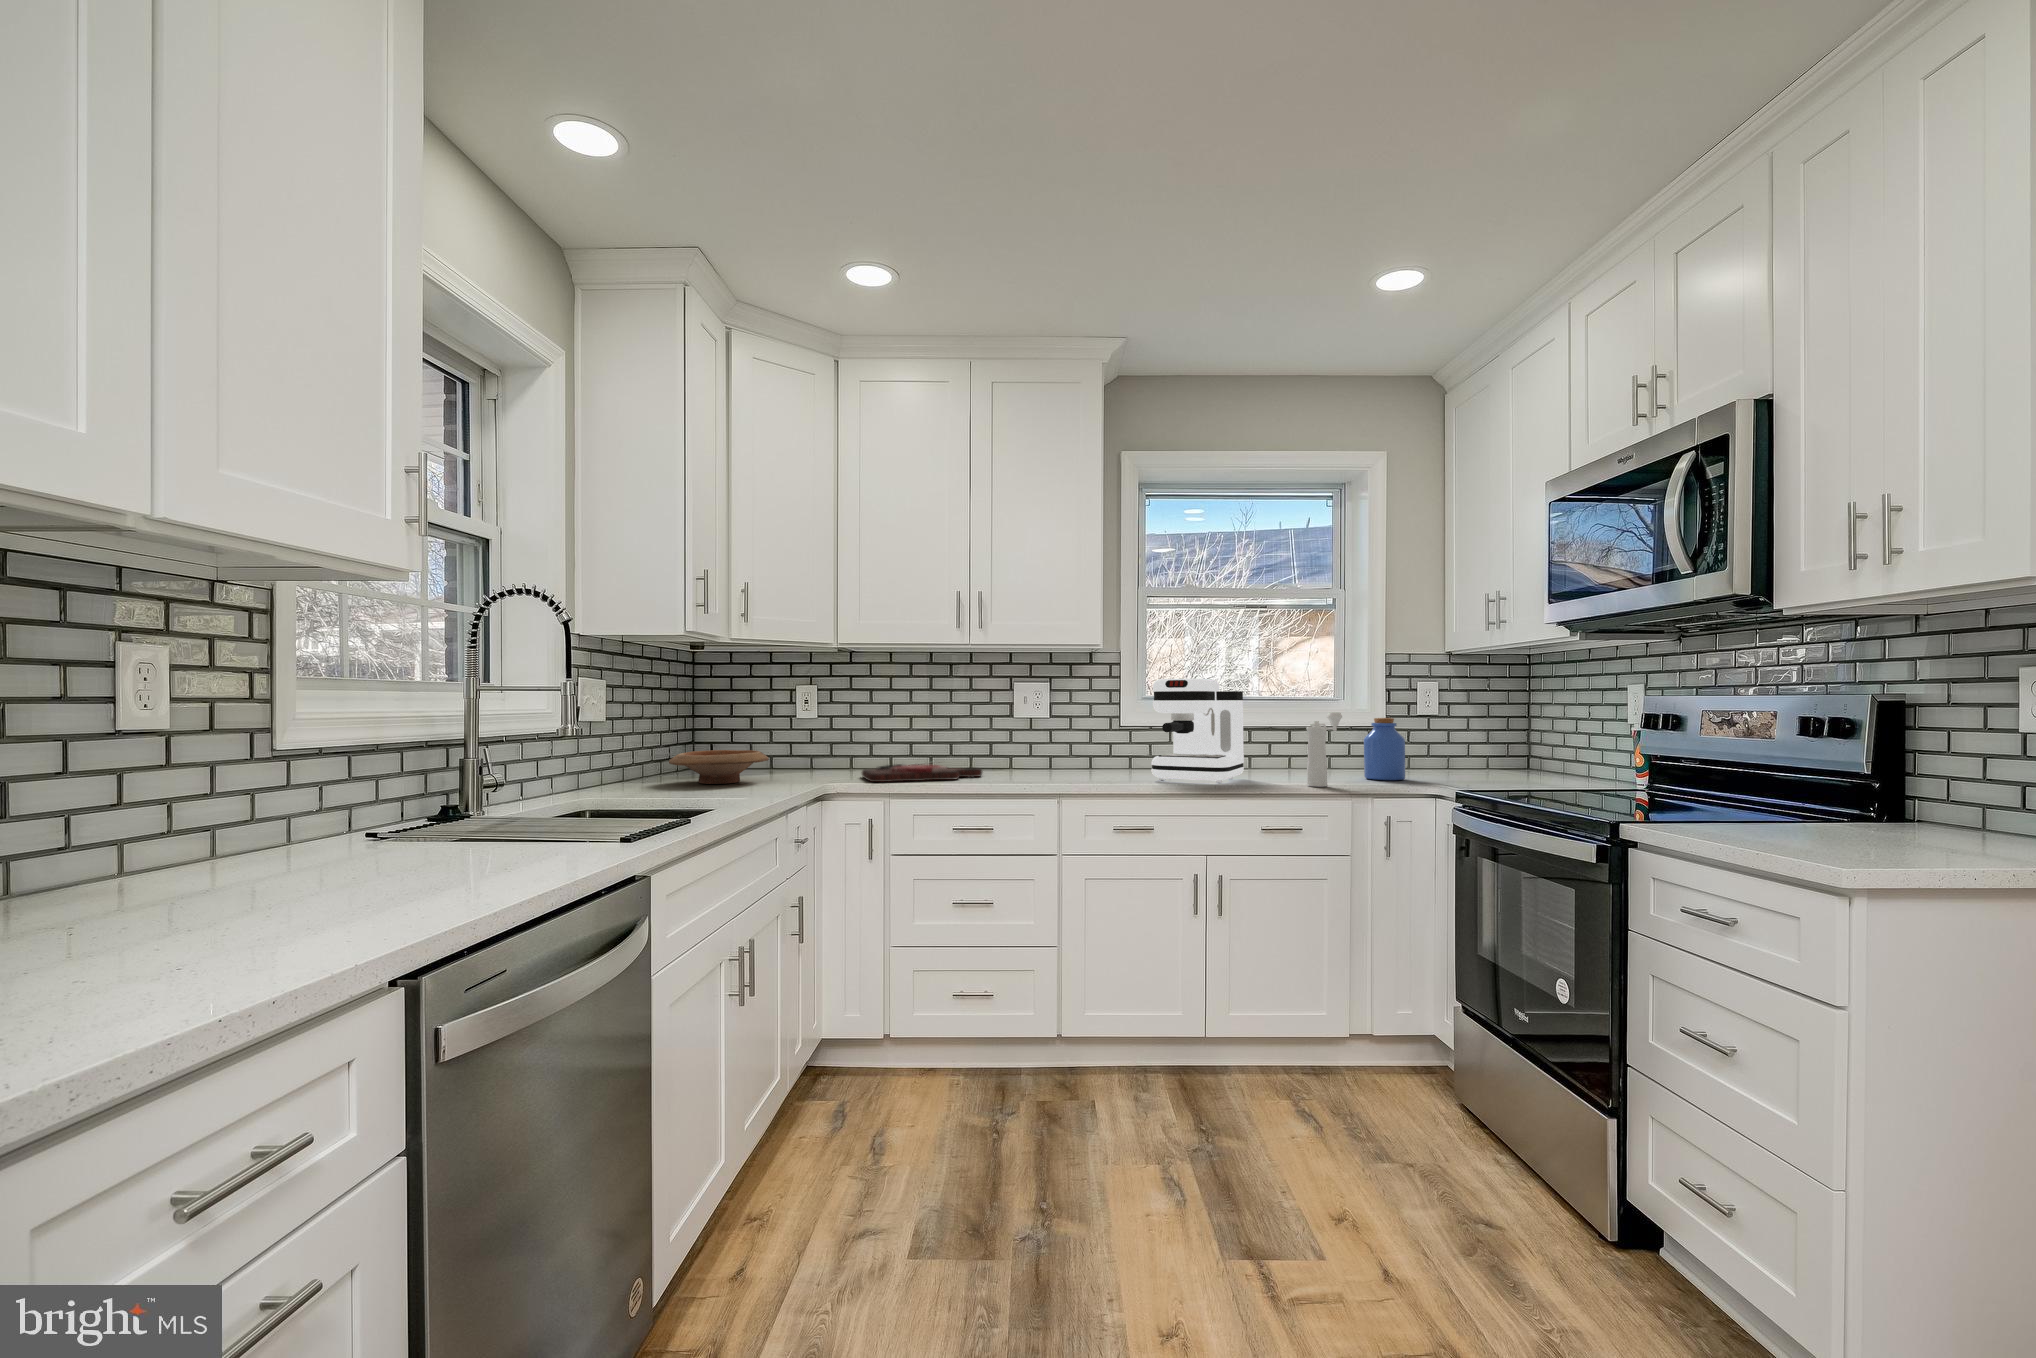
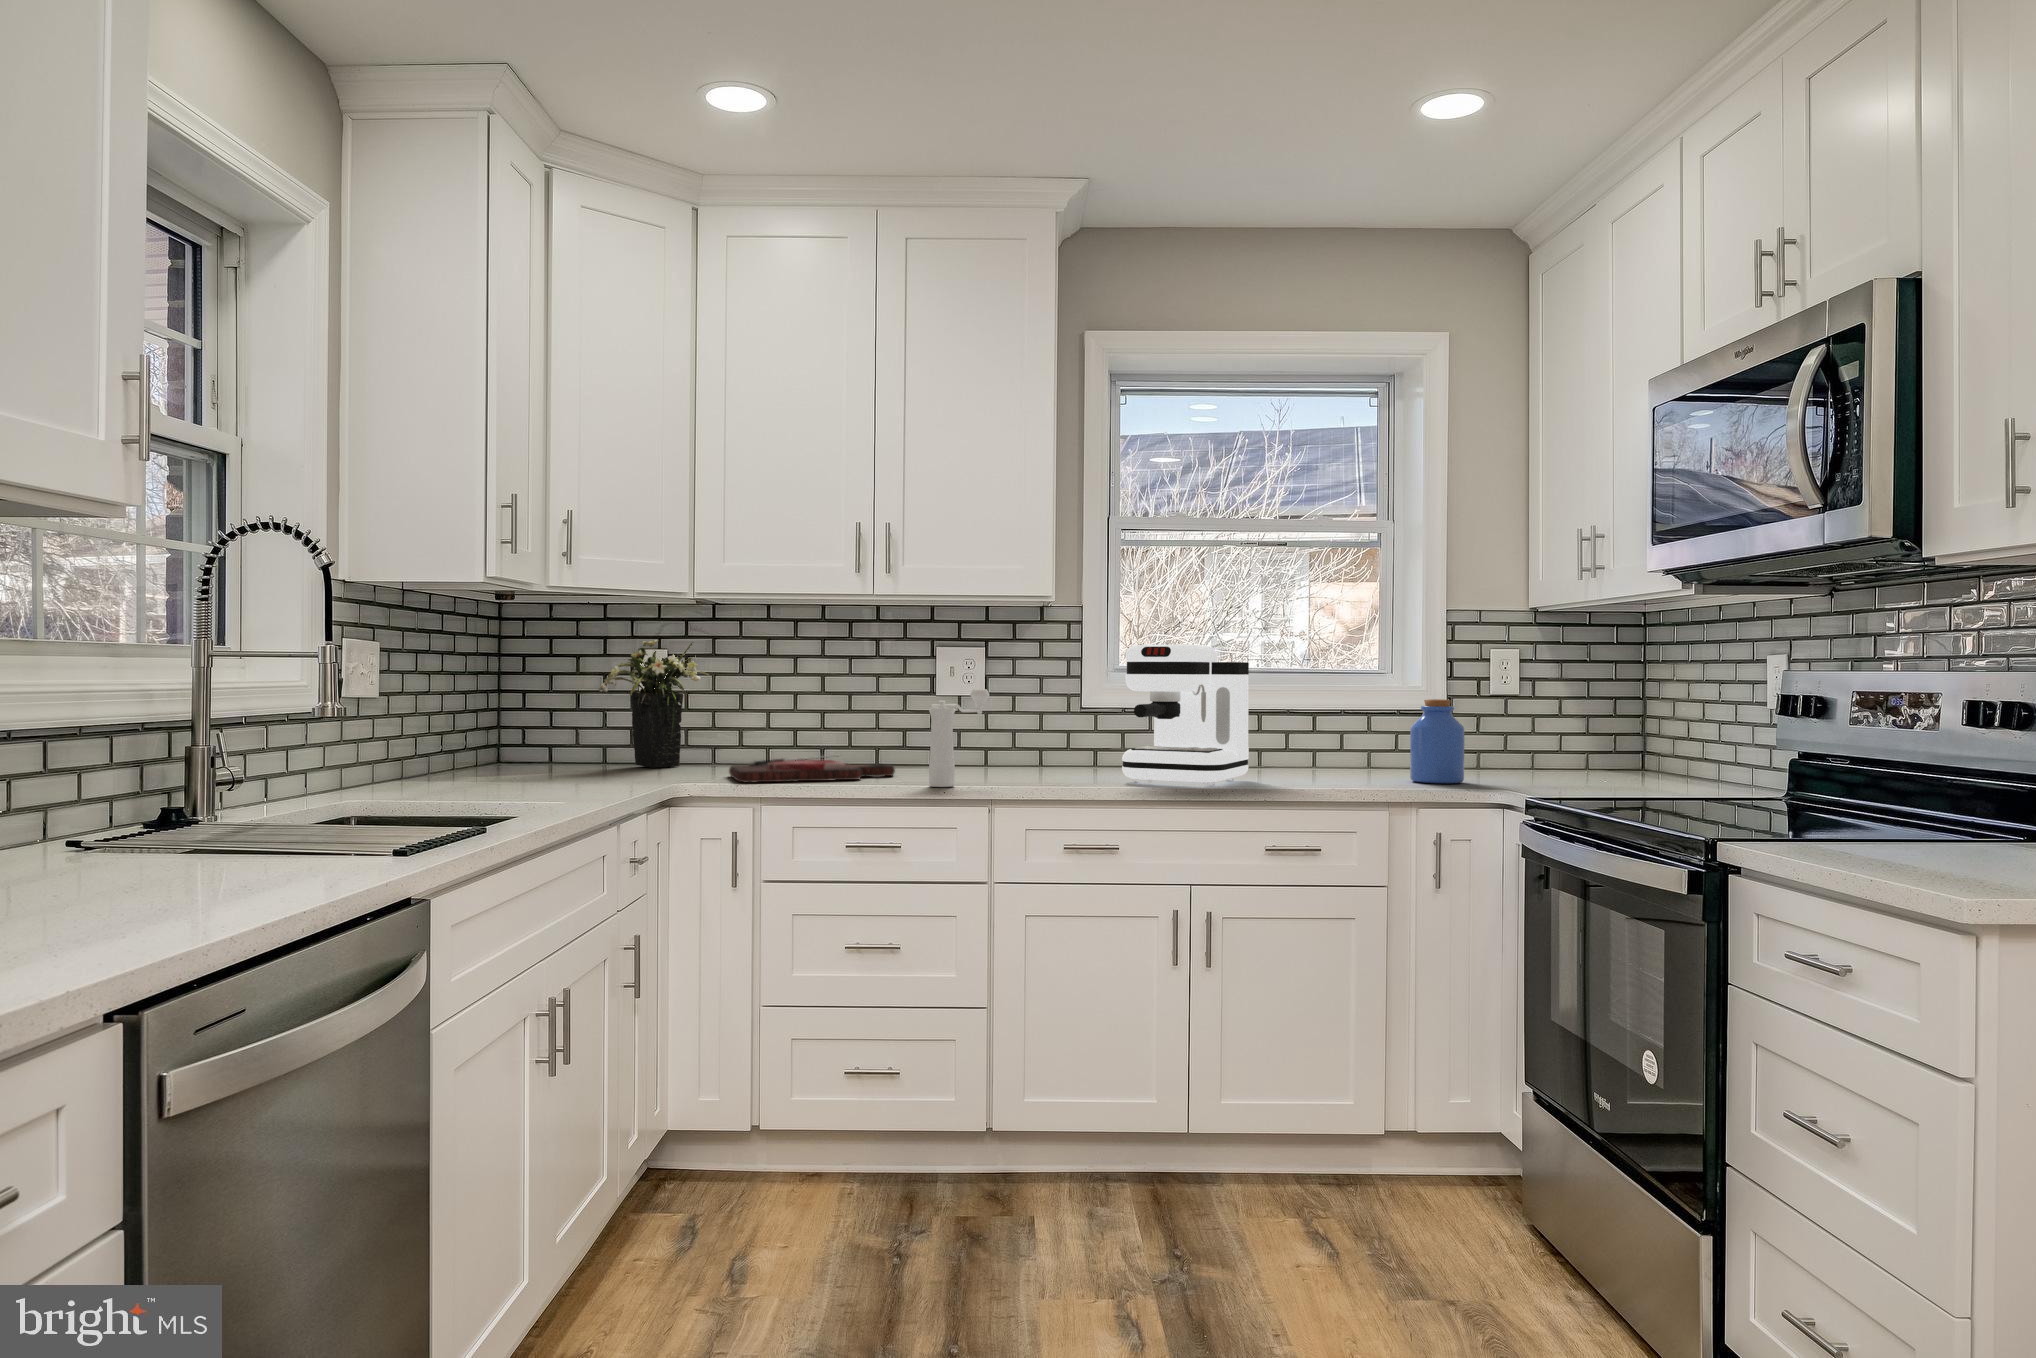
flower arrangement: none [766,676,846,771] -> present [599,640,709,768]
pepper mill: present [1306,712,1342,787] -> present [929,689,989,787]
wooden bowl: present [669,750,769,784] -> none [463,738,600,784]

